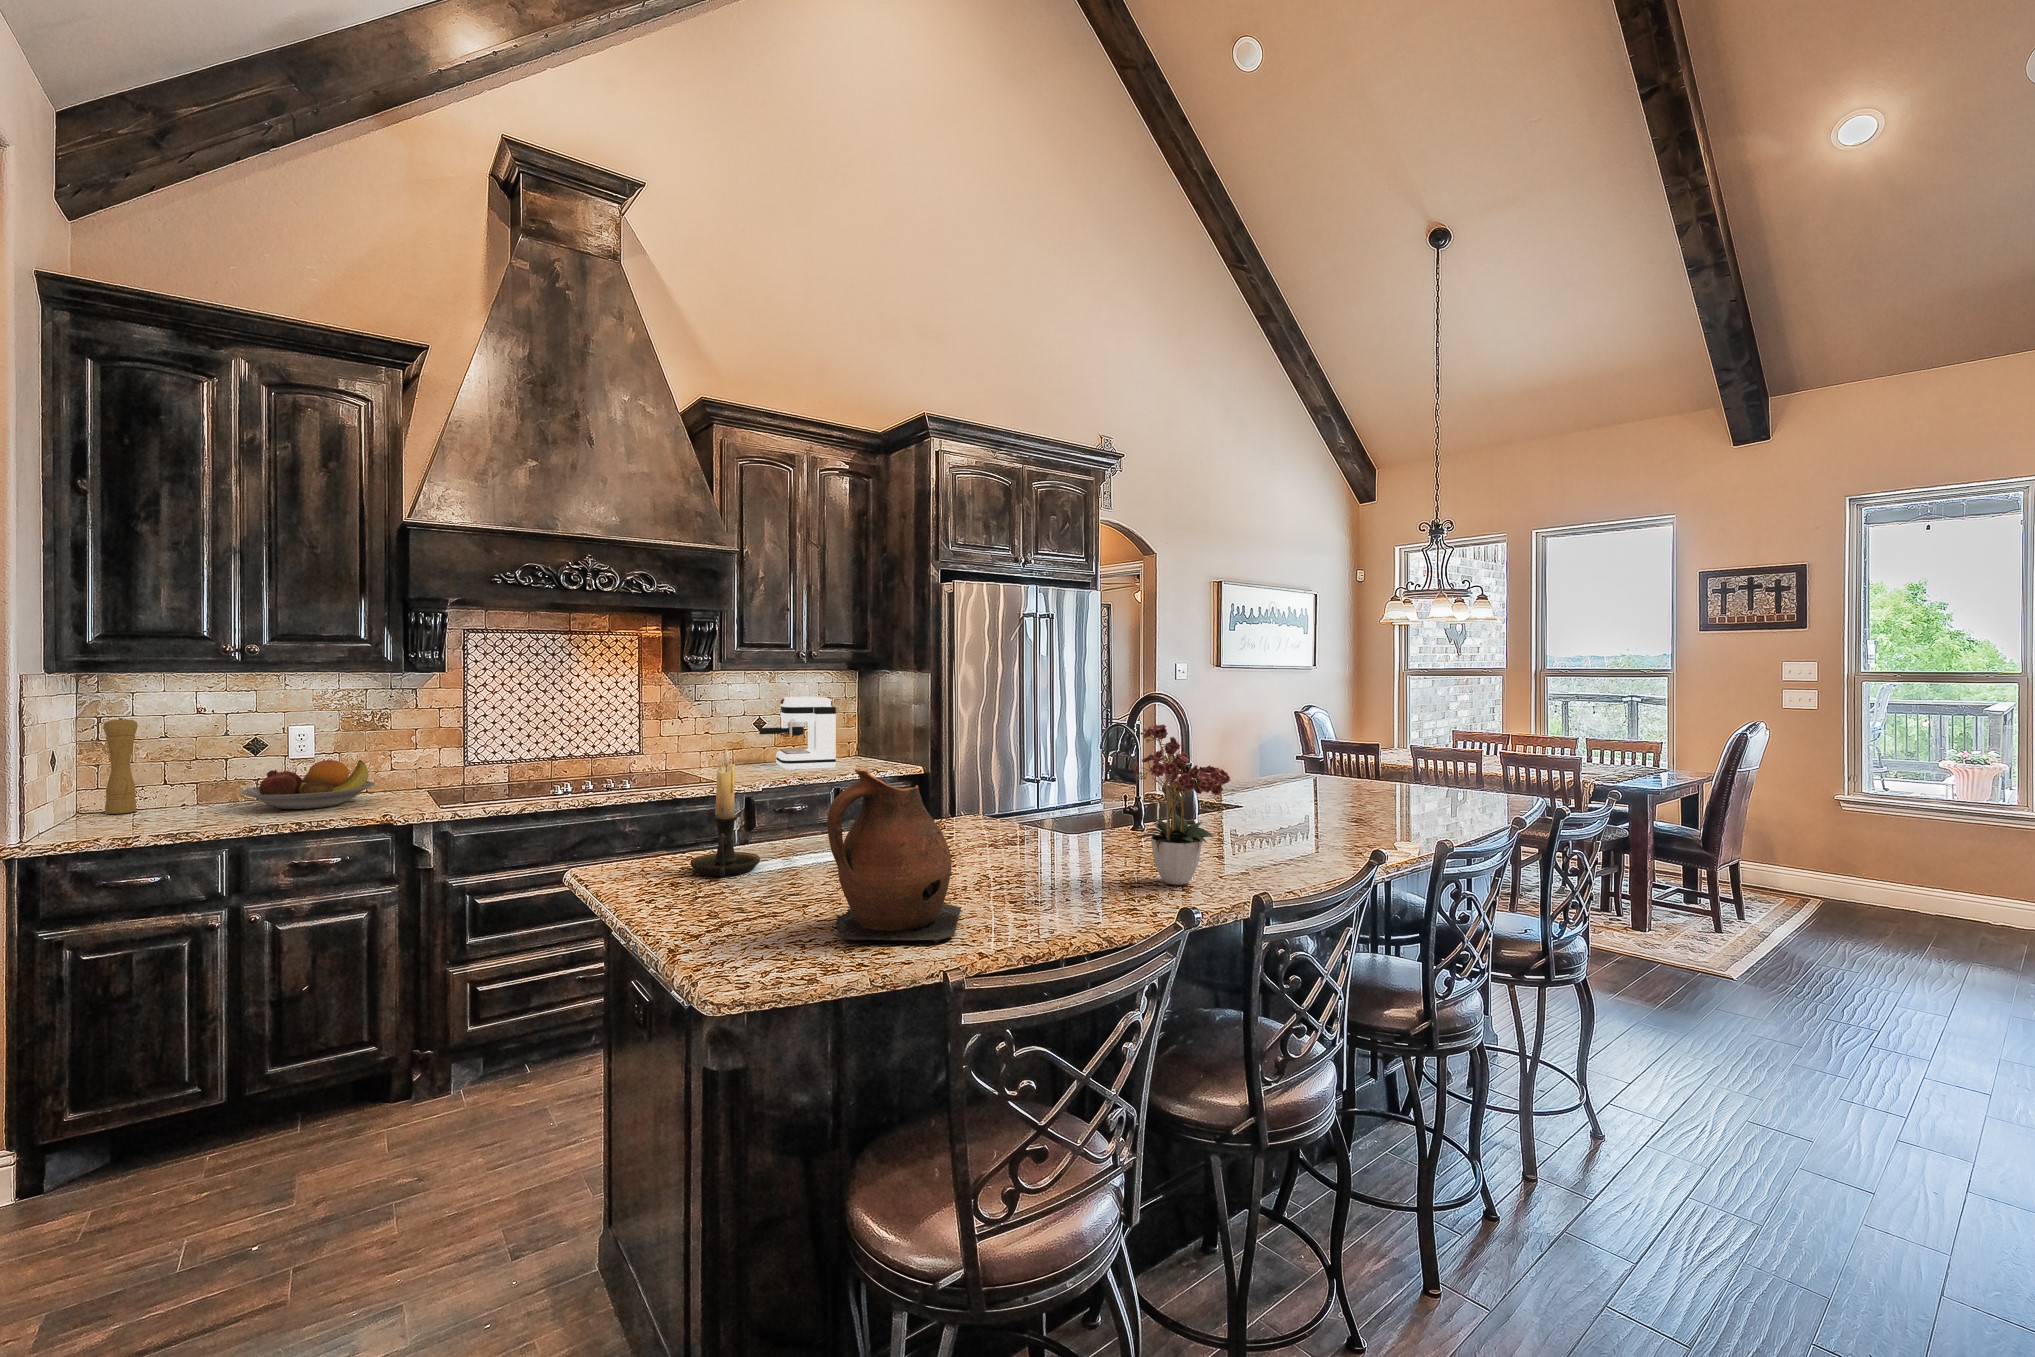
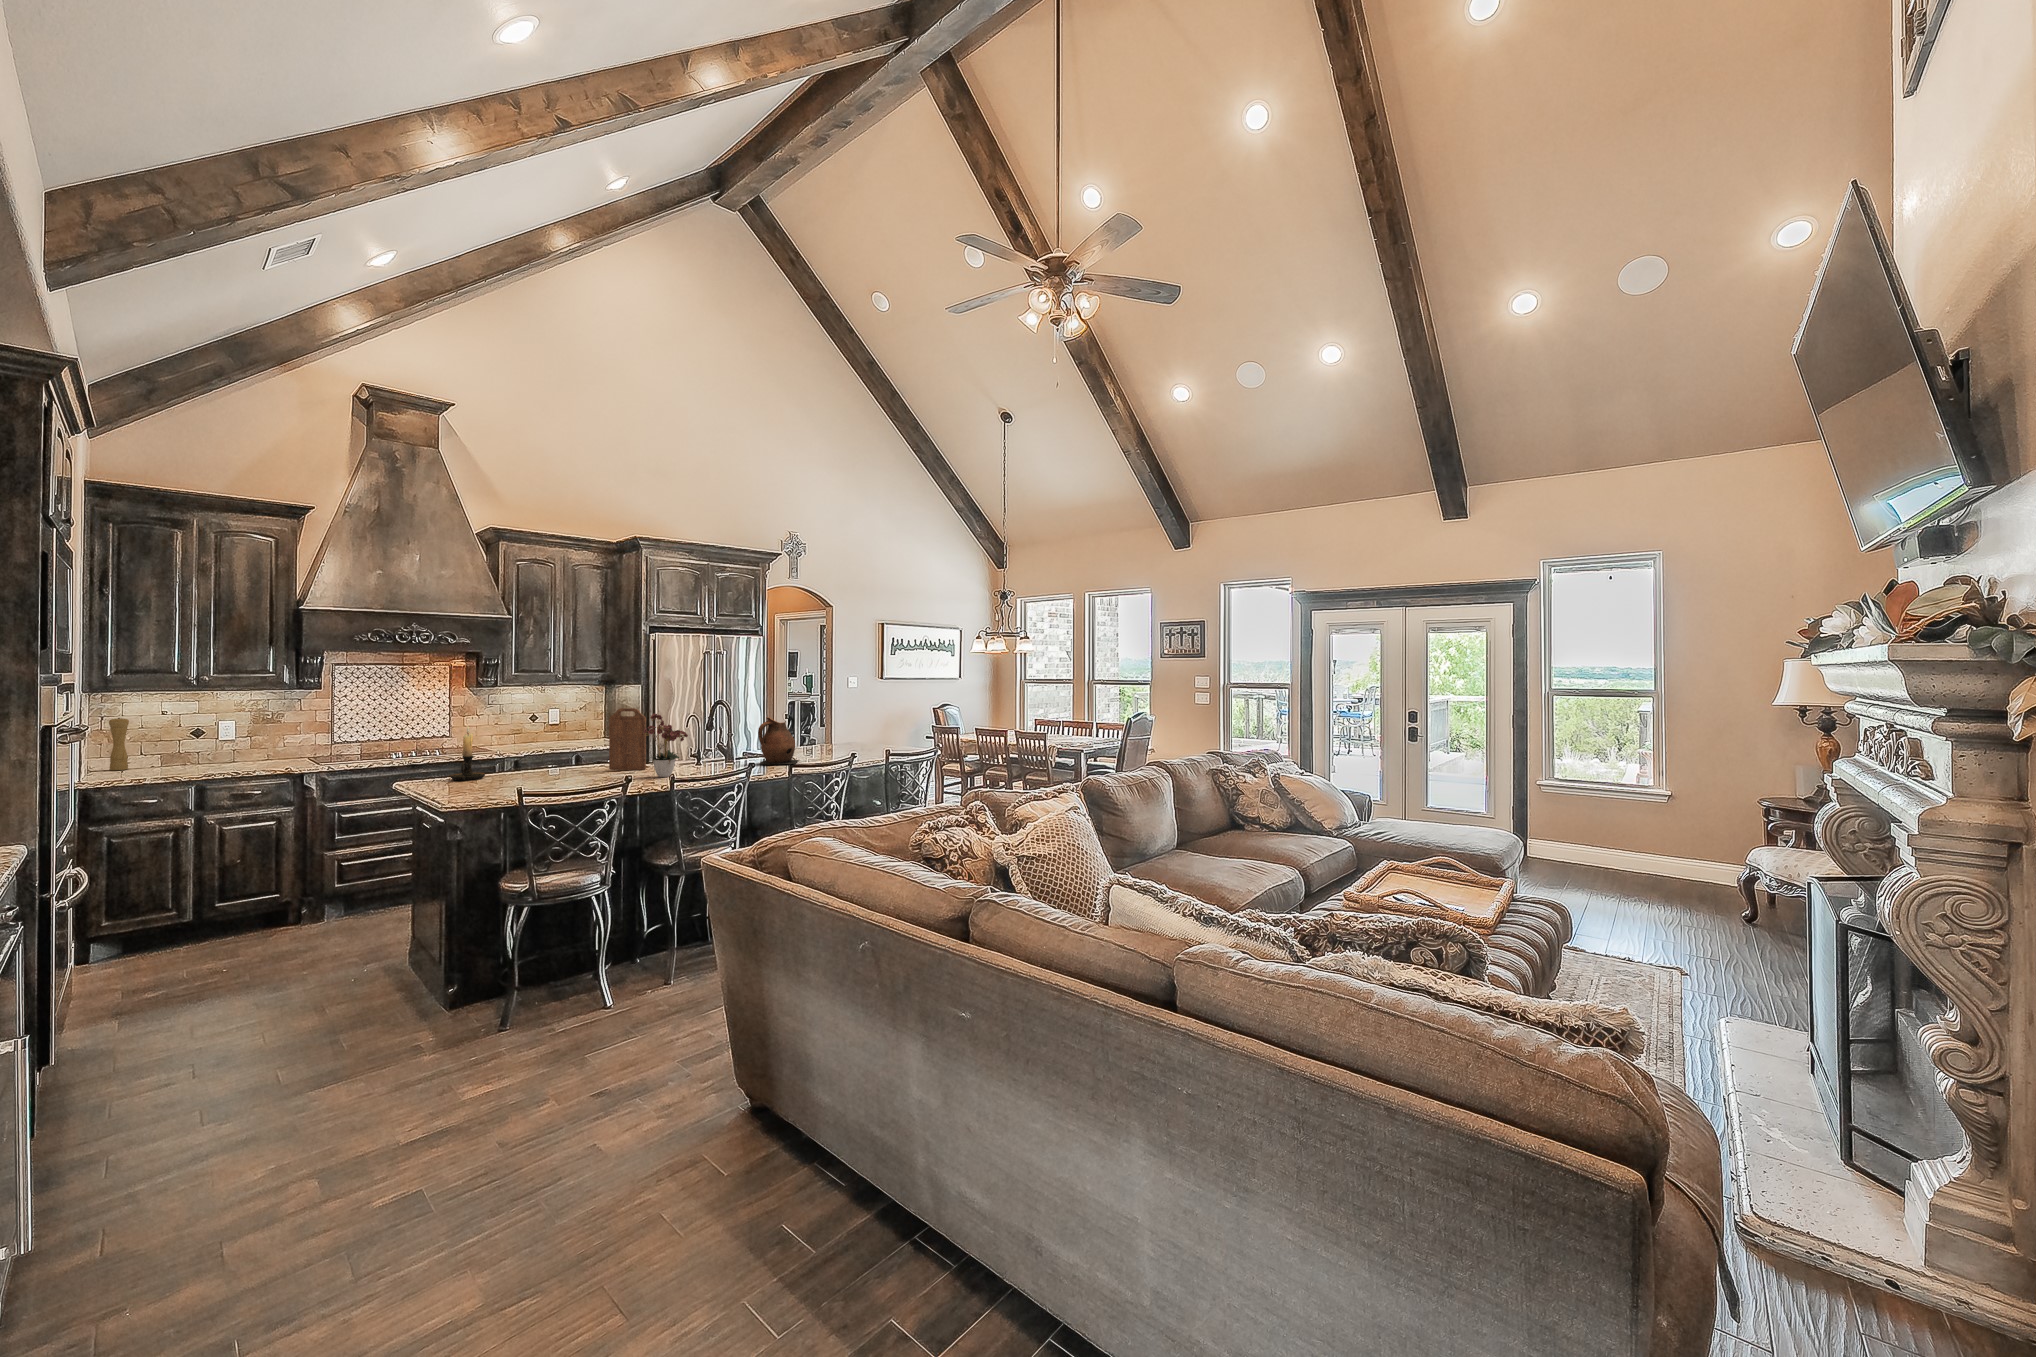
coffee maker: present [759,697,836,771] -> none [532,702,581,746]
cutting board: none [997,710,1078,850] -> present [609,708,646,770]
fruit bowl: present [241,760,375,809] -> none [195,740,277,767]
ceramic pitcher: present [827,769,961,944] -> present [758,717,799,765]

